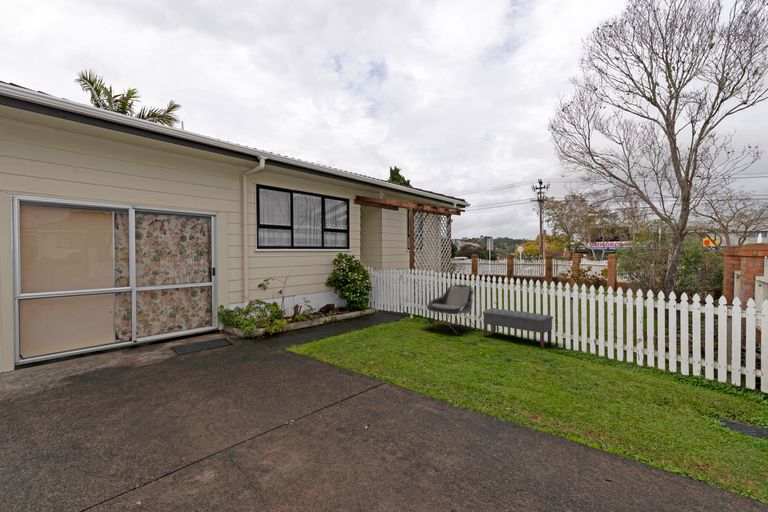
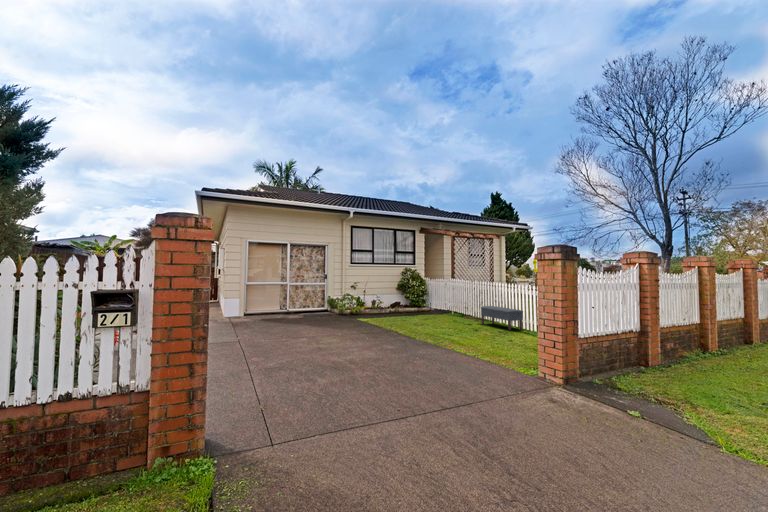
lounge chair: present [427,285,475,334] -> none [449,290,483,323]

